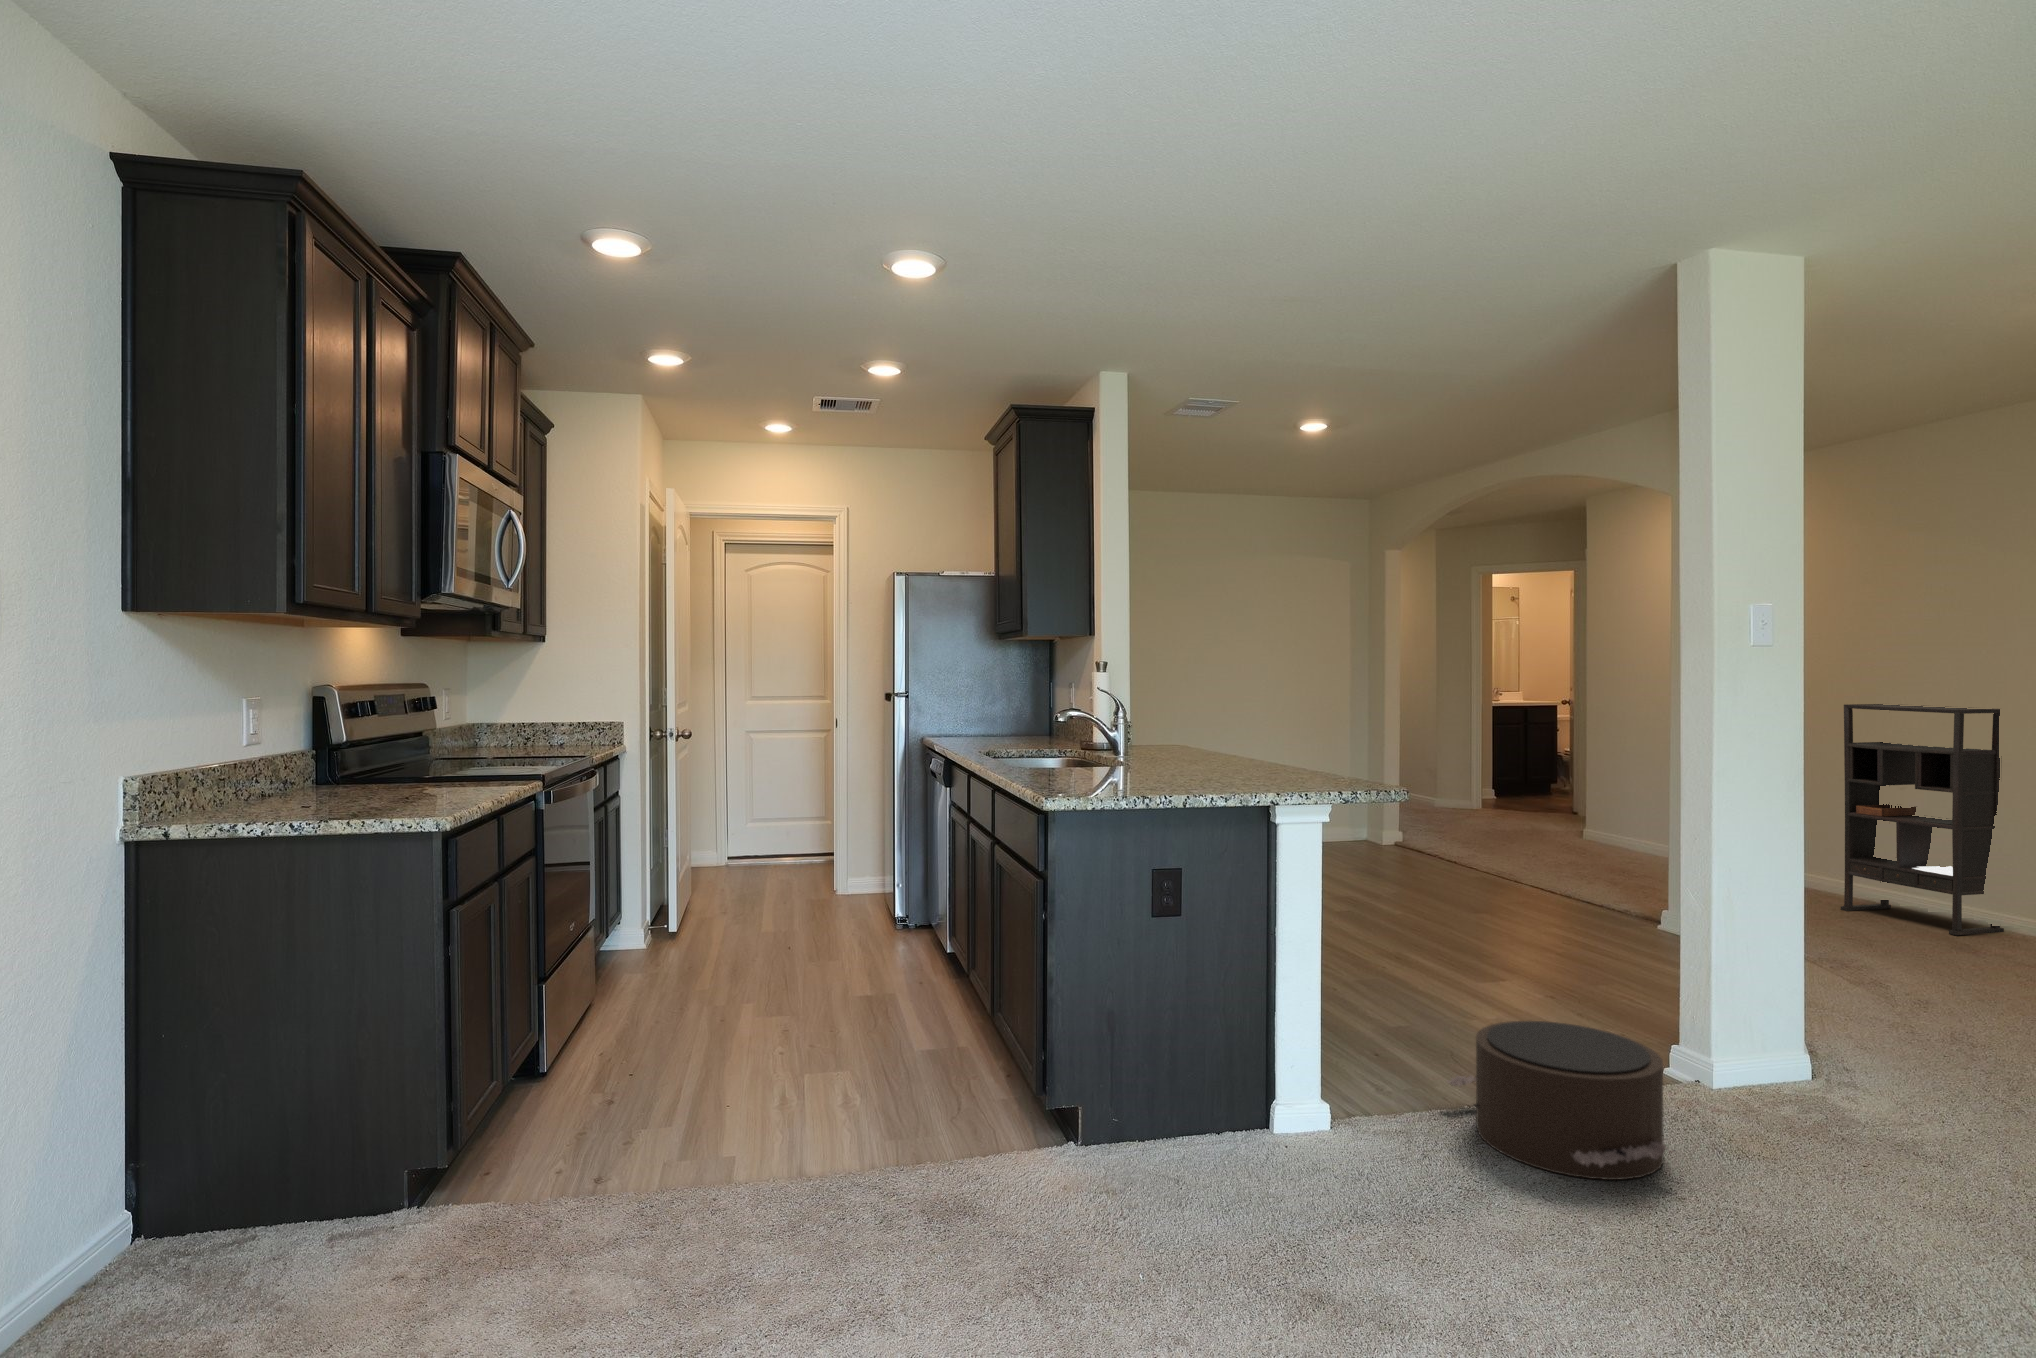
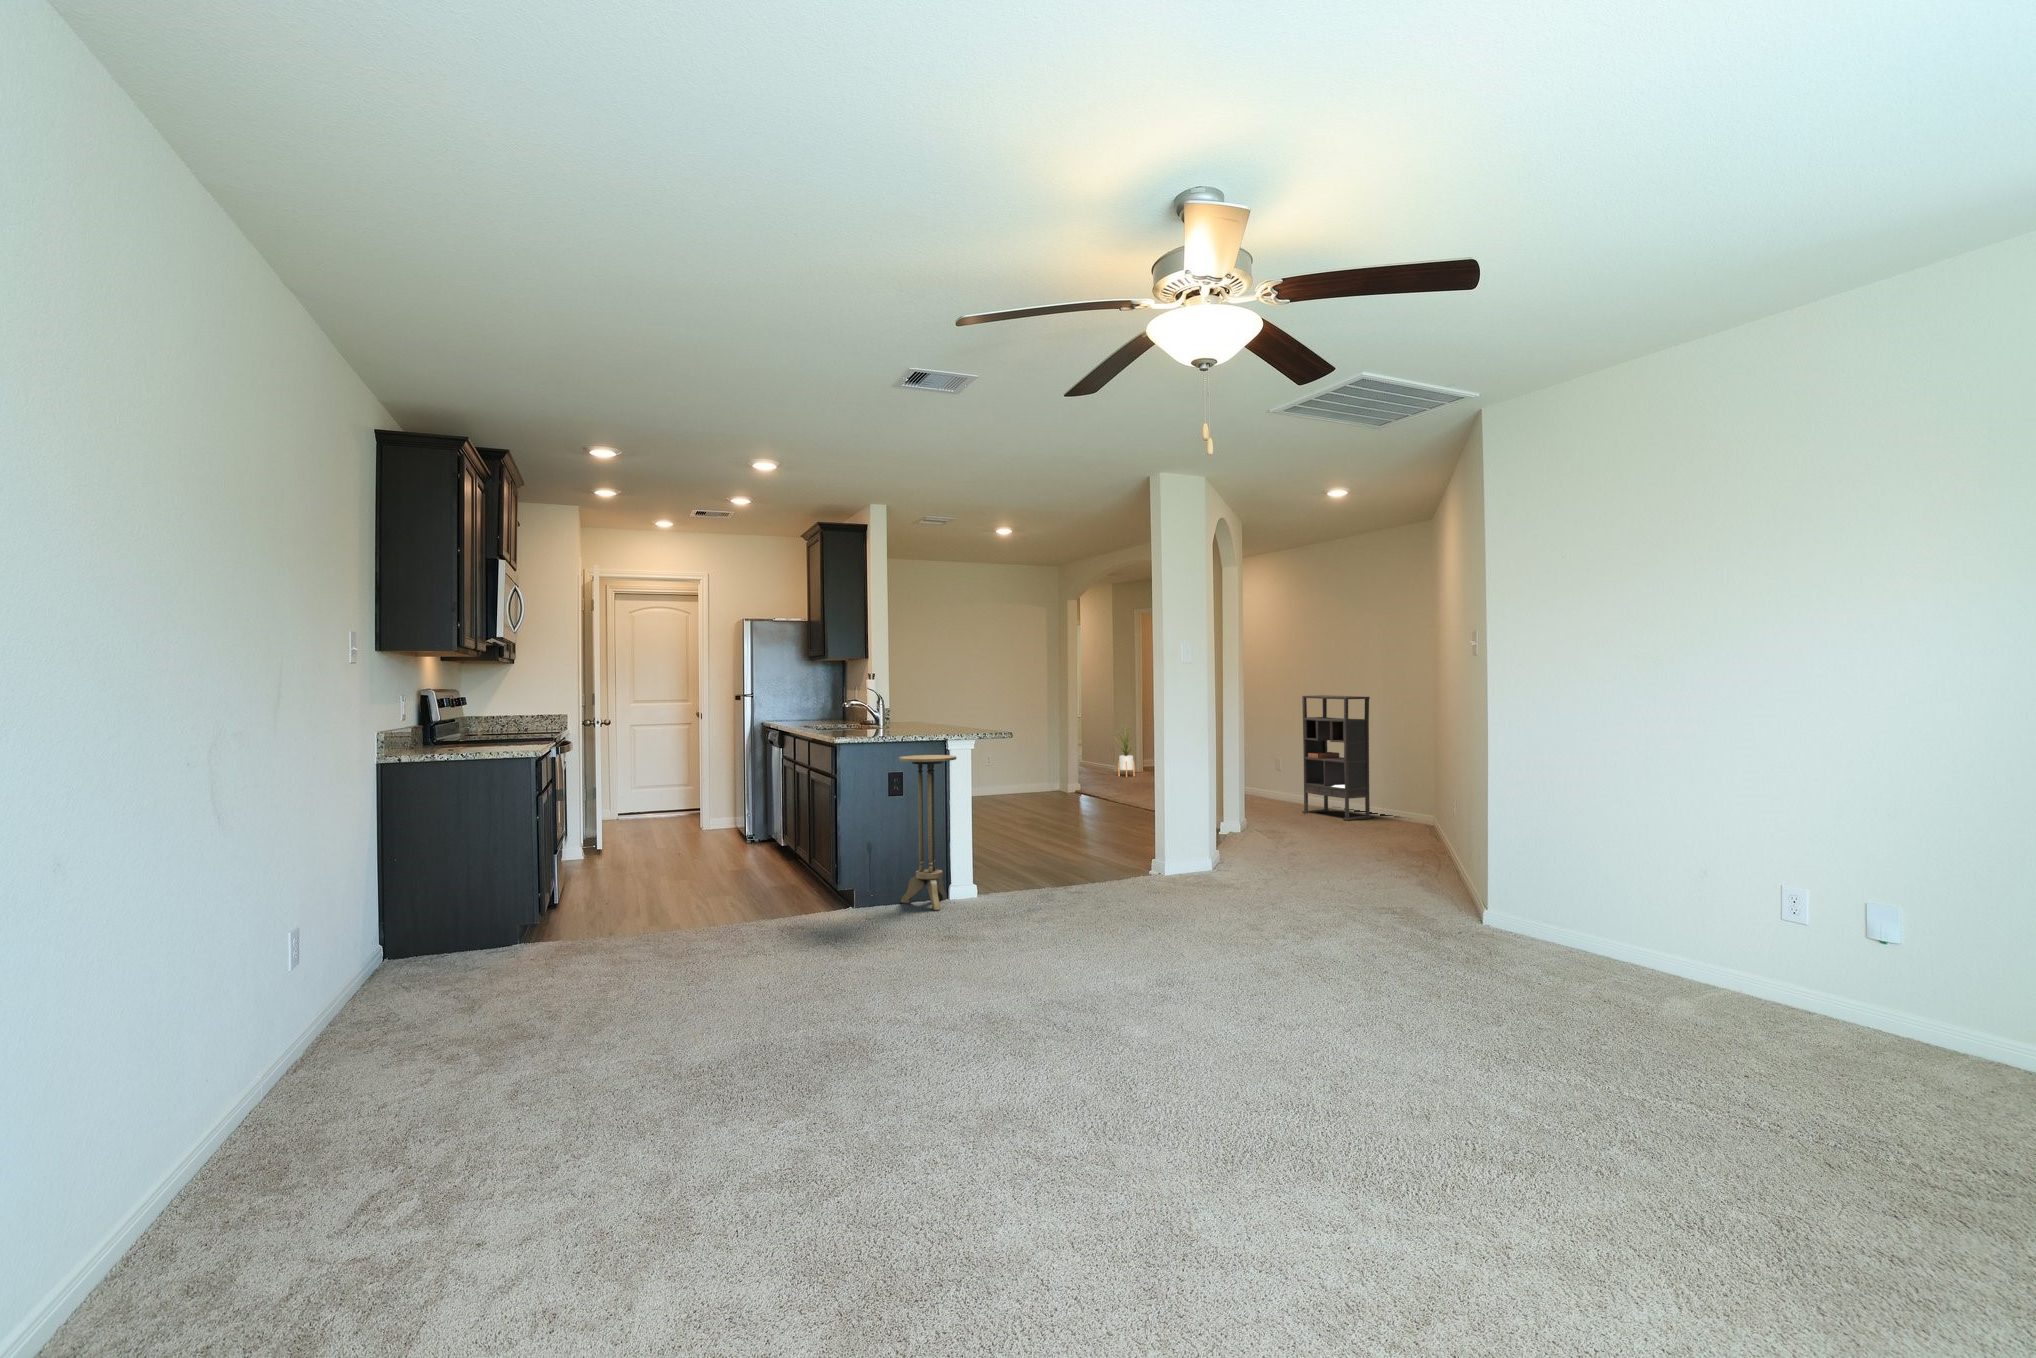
house plant: none [1434,733,1478,815] -> present [1118,730,1135,777]
side table: none [1177,836,1304,1191] -> present [899,755,956,910]
pouf: present [1447,1021,1674,1180] -> none [1033,842,1119,899]

